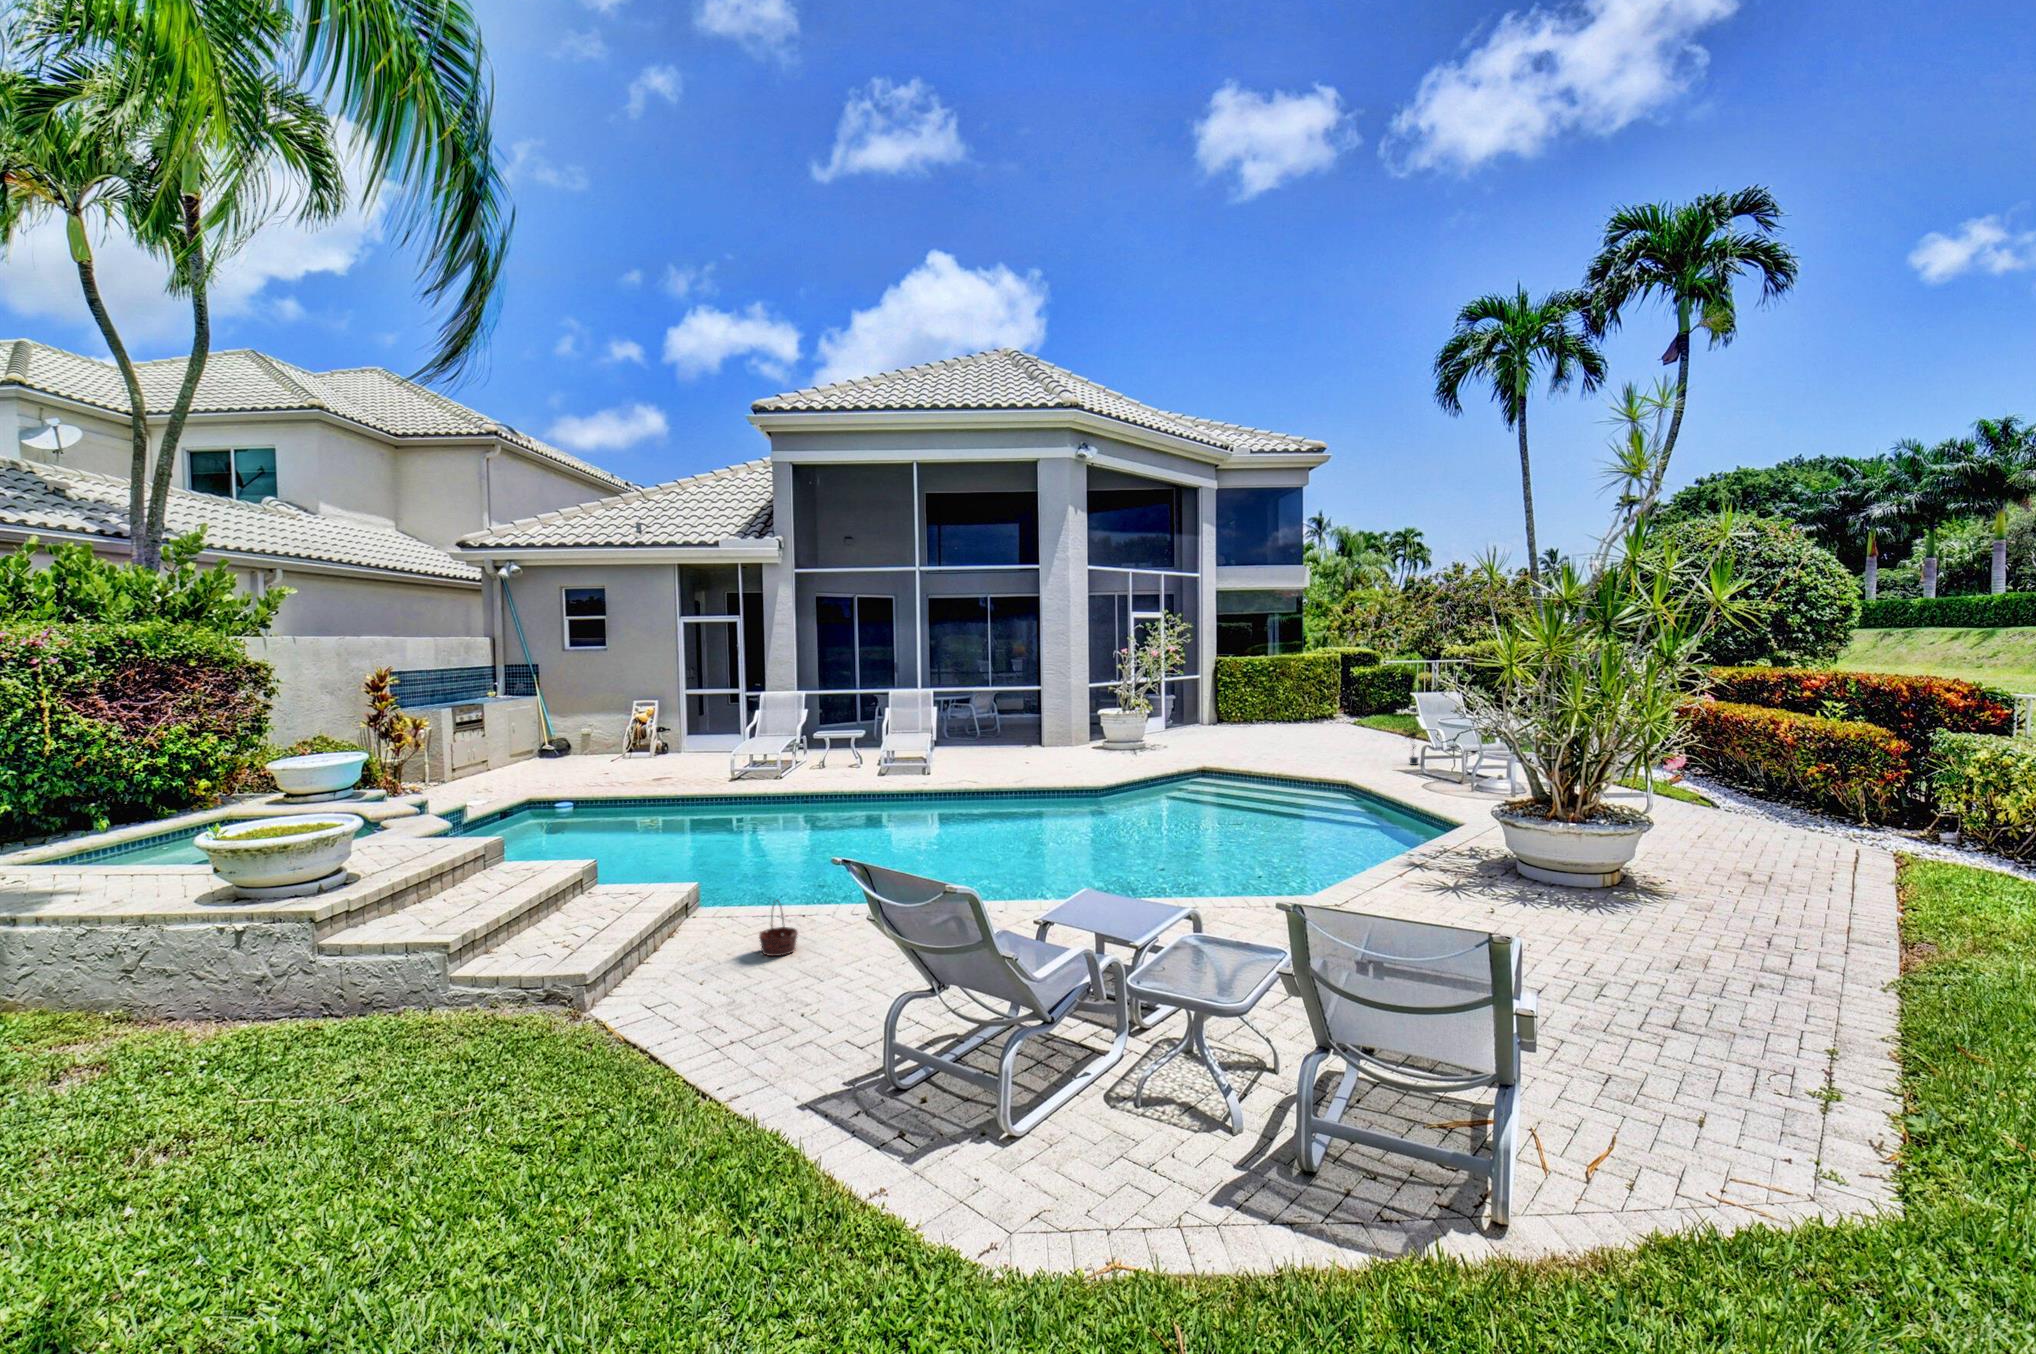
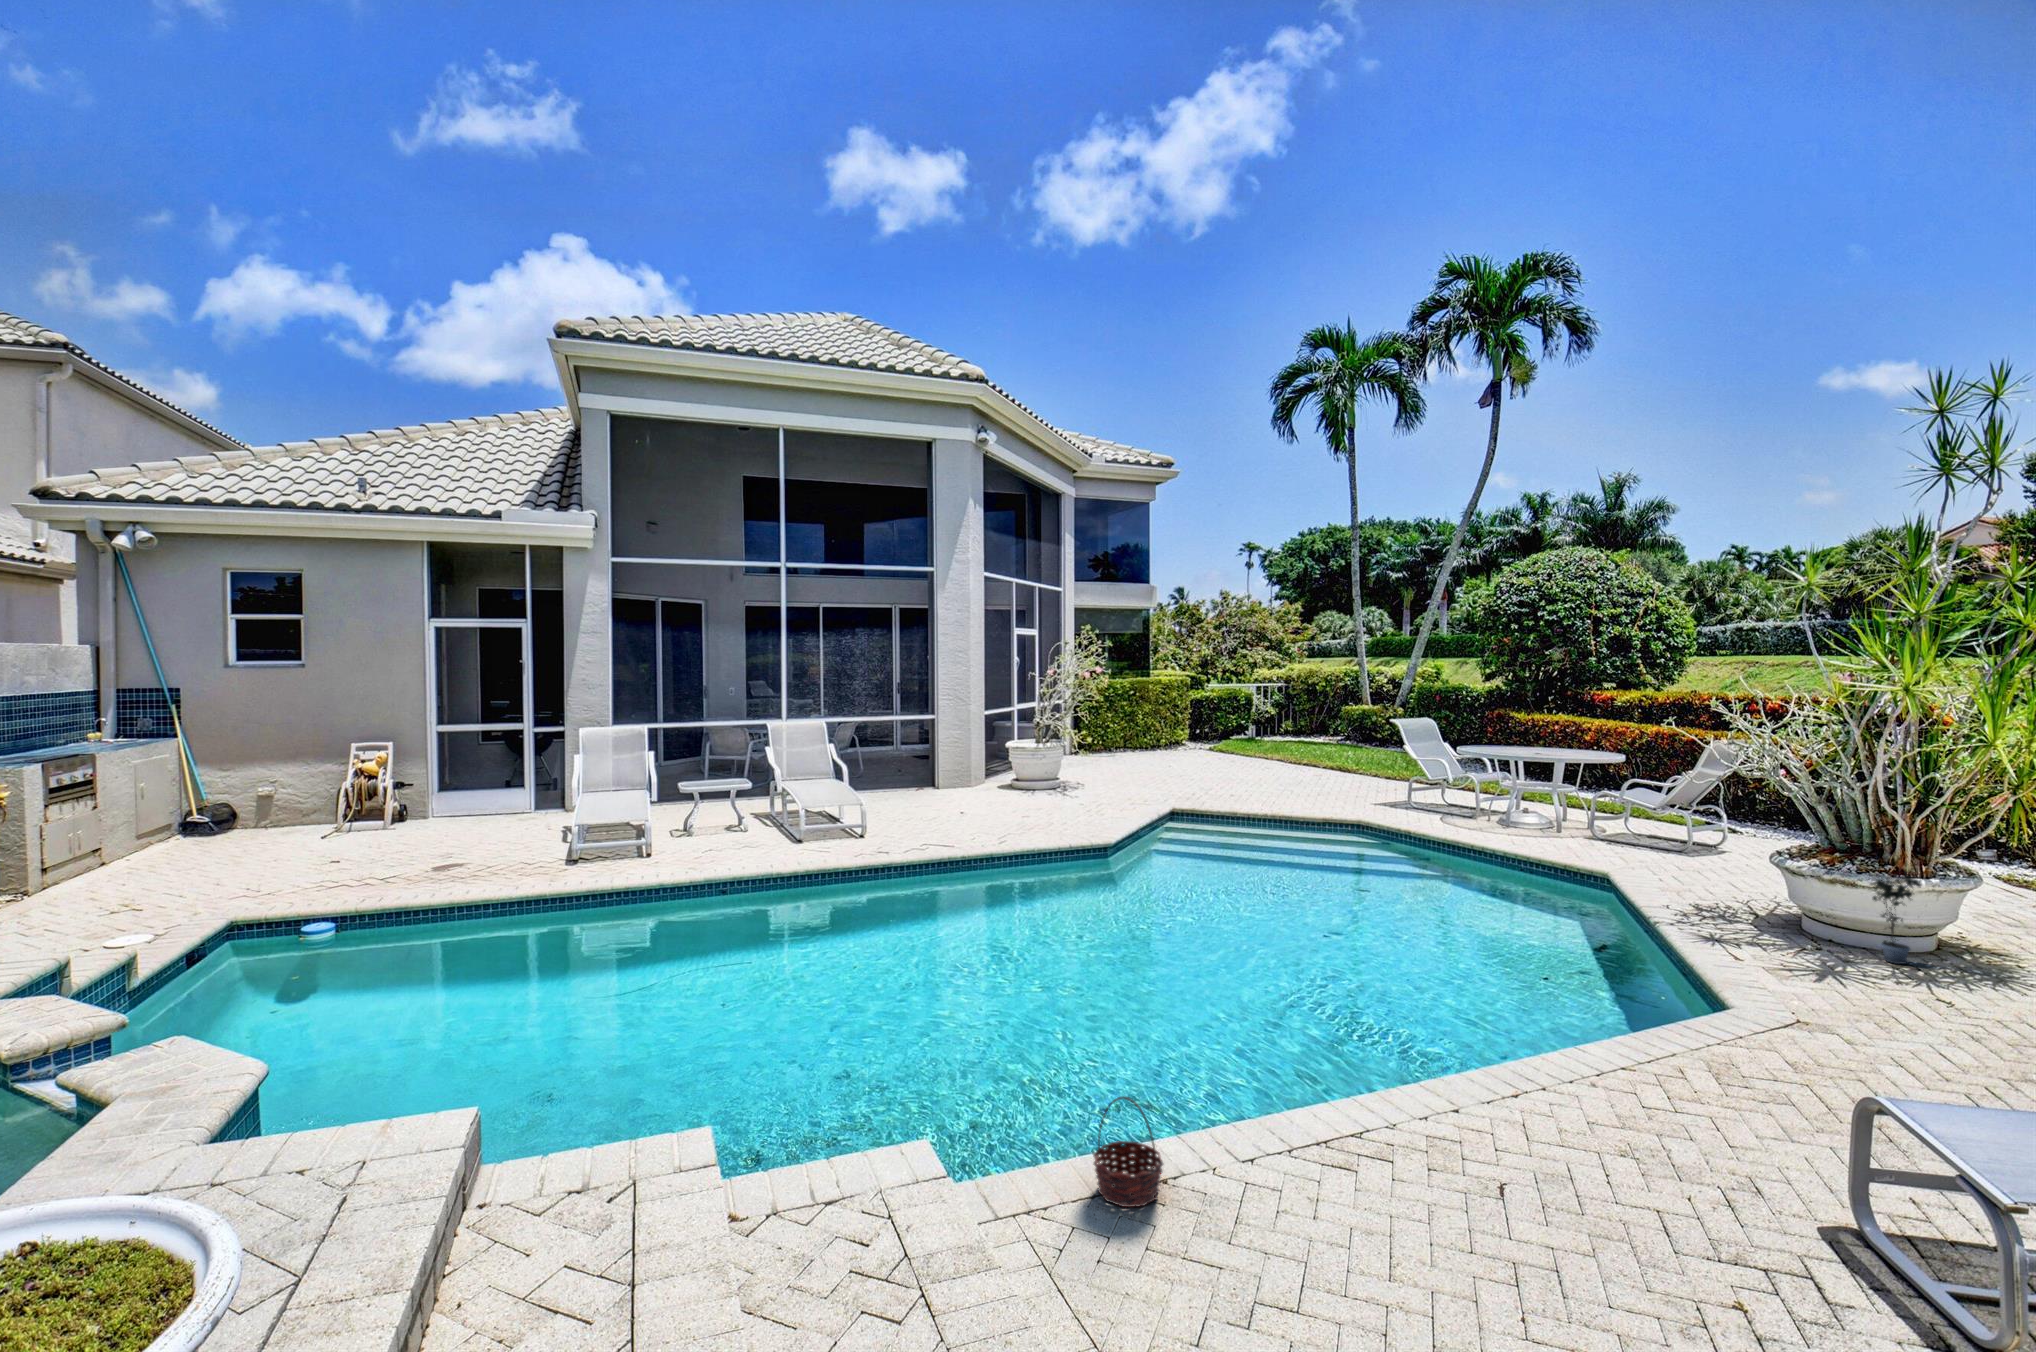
potted plant: present [1403,728,1425,765] -> present [1868,871,1921,964]

